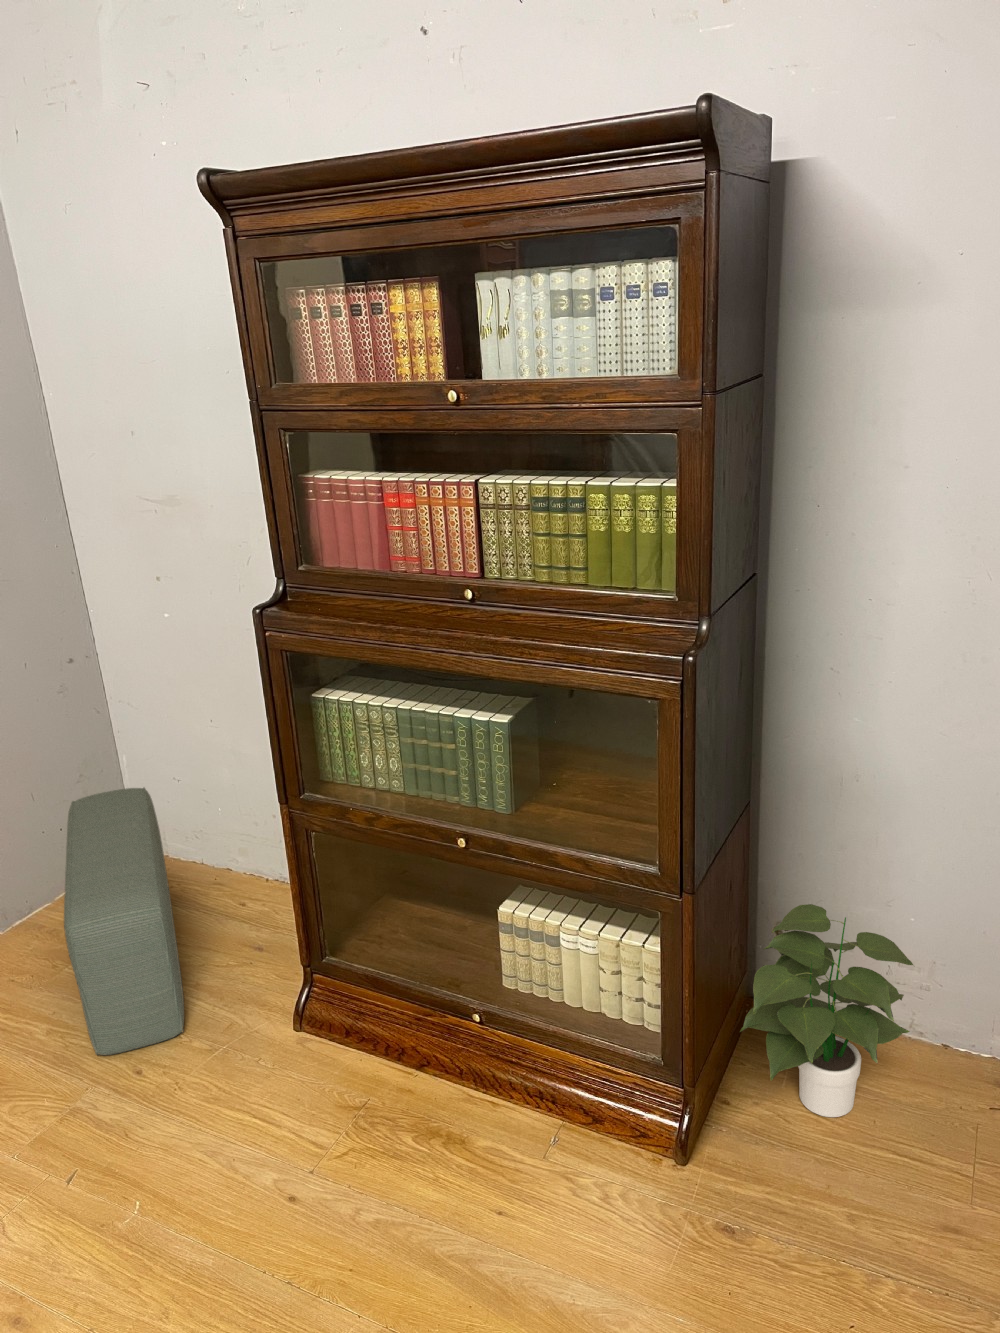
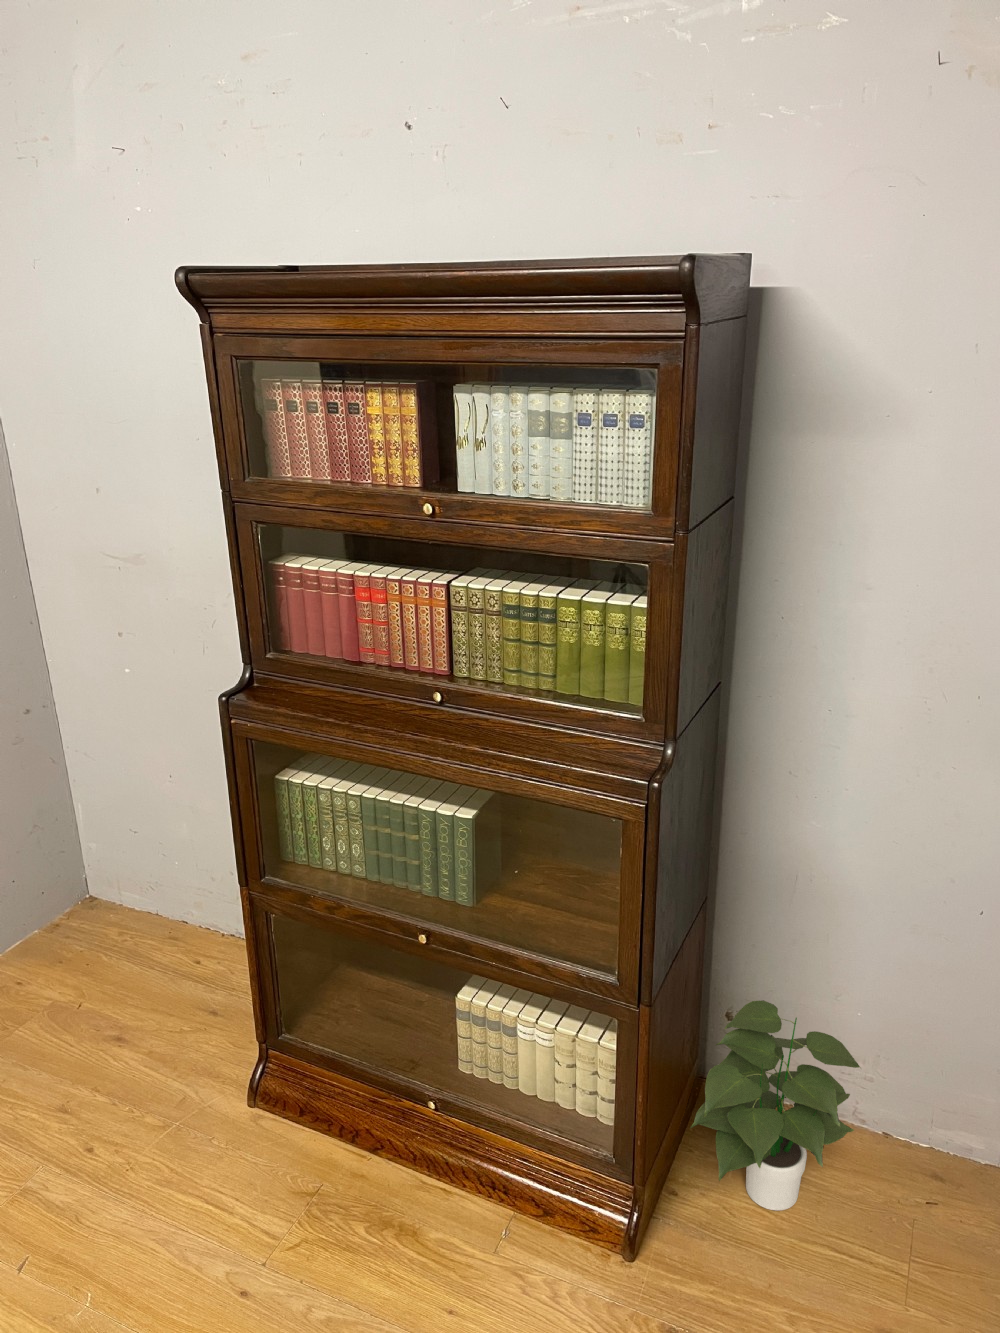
pouf: present [64,788,184,1055] -> none [17,844,136,1130]

